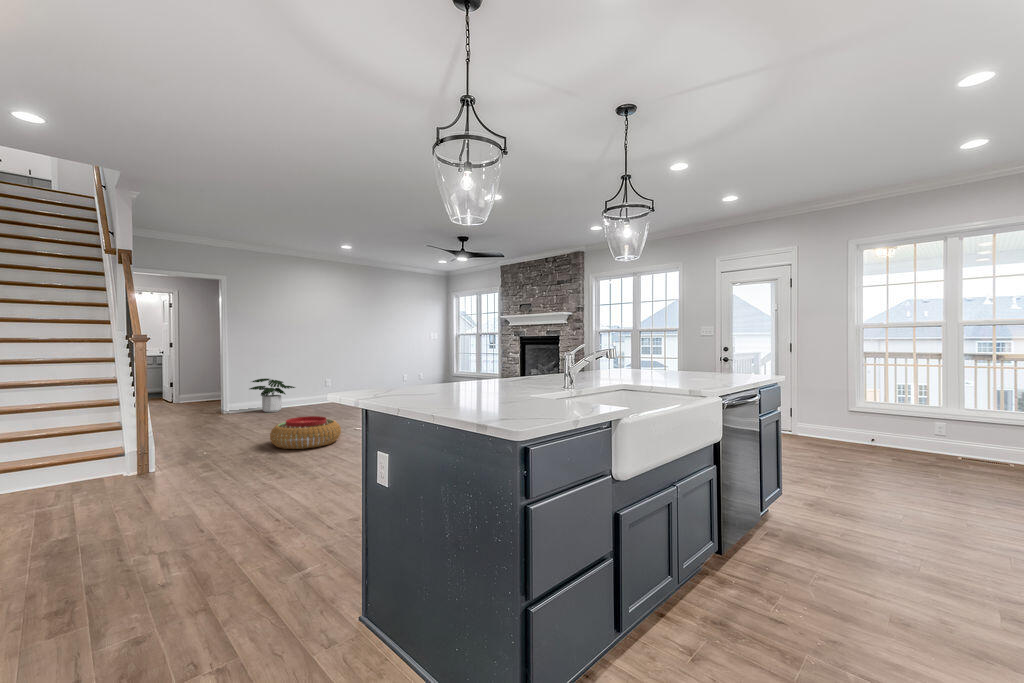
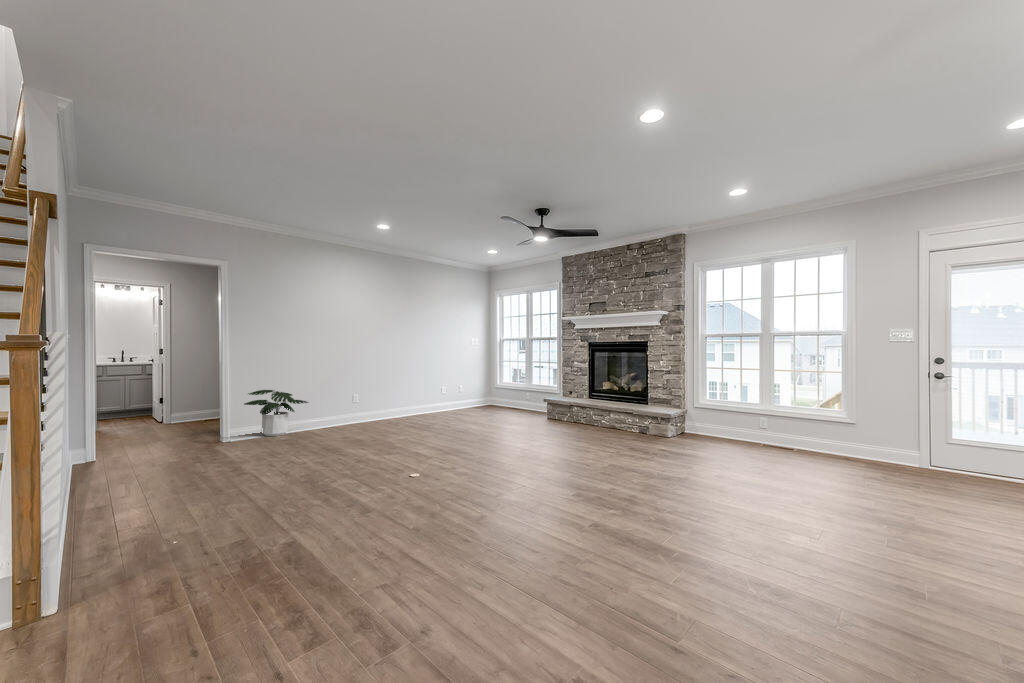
pouf: present [270,416,341,449] -> none [260,457,382,524]

